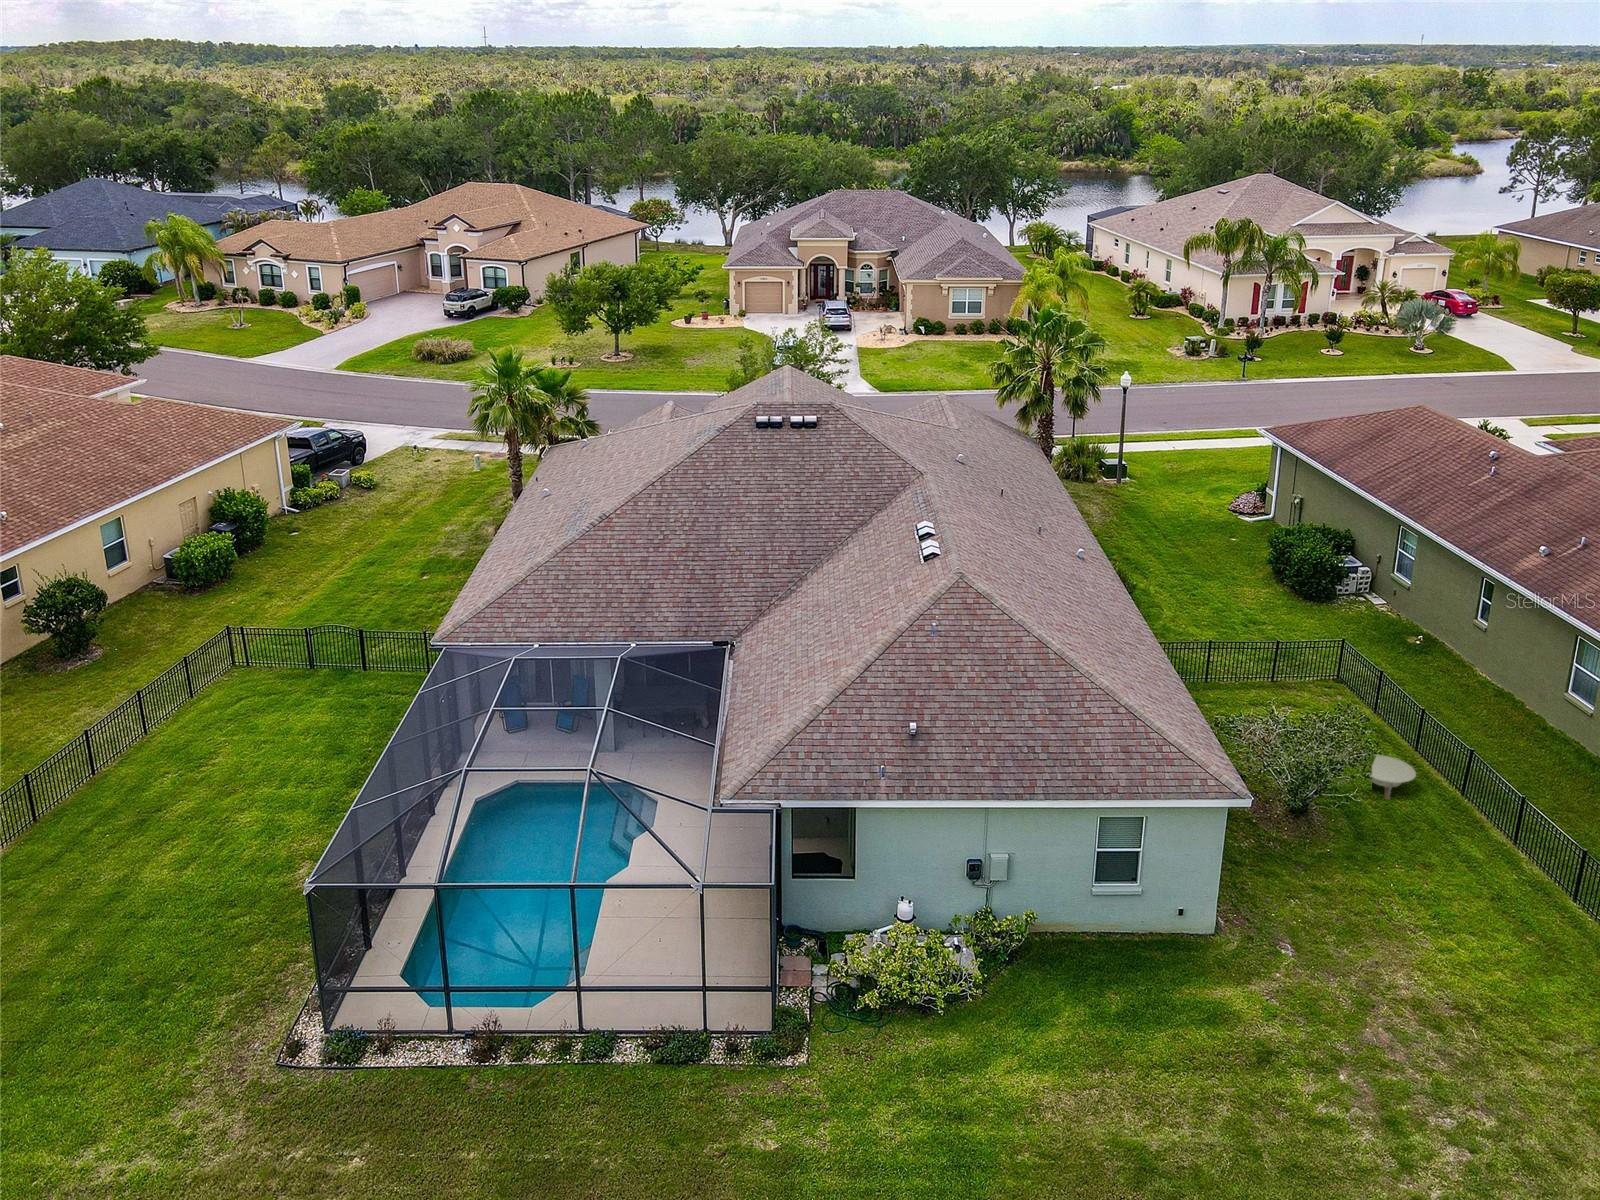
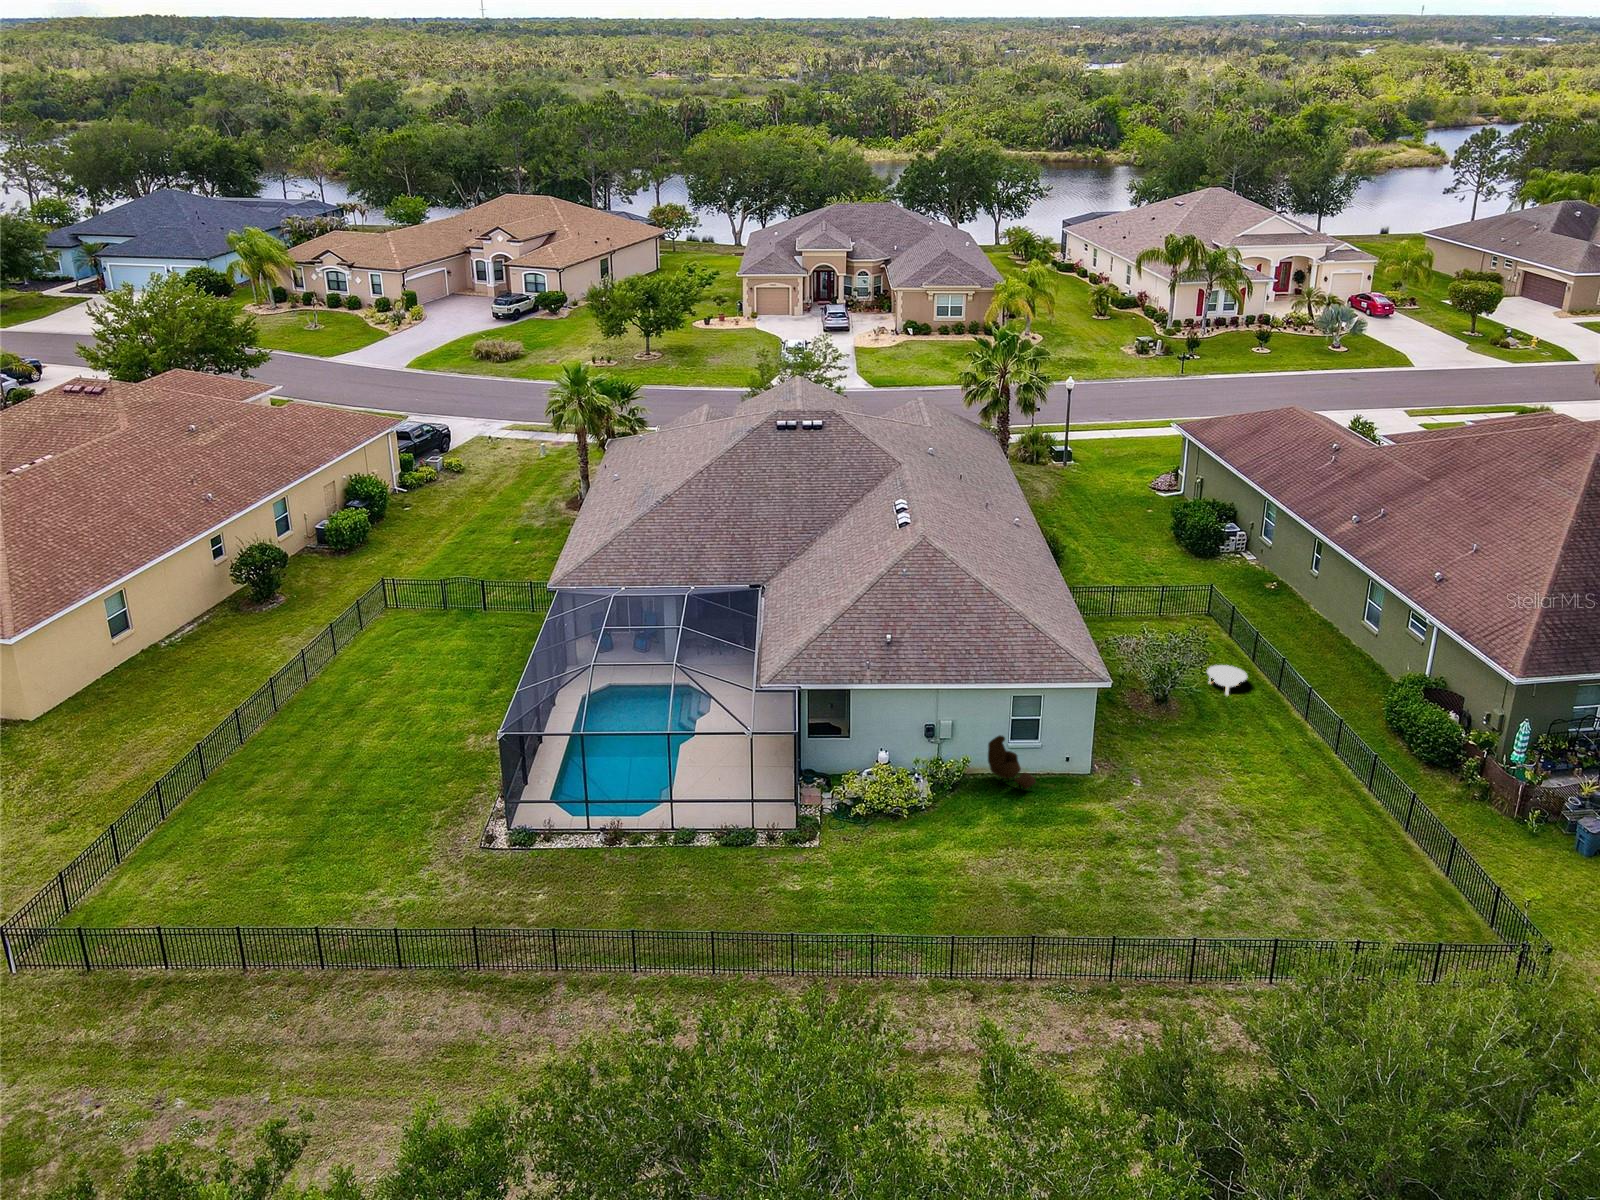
lounge chair: none [1062,874,1136,966] -> present [988,735,1036,789]

